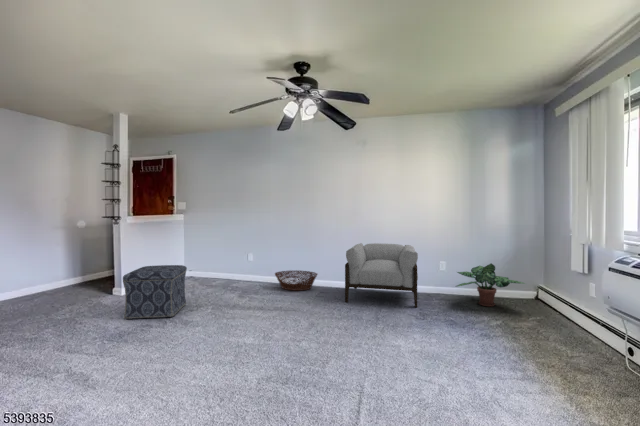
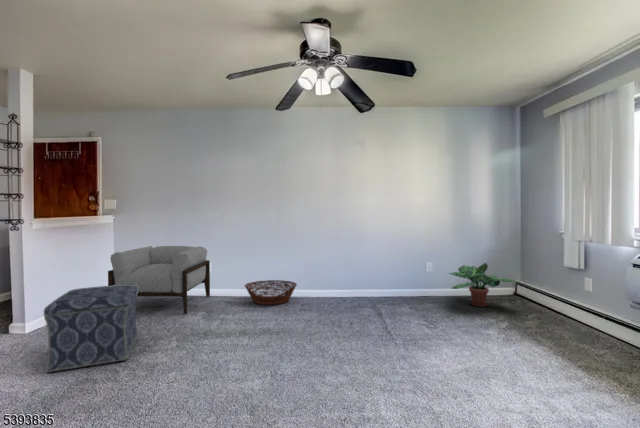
armchair: present [345,243,418,307] -> present [108,246,210,314]

